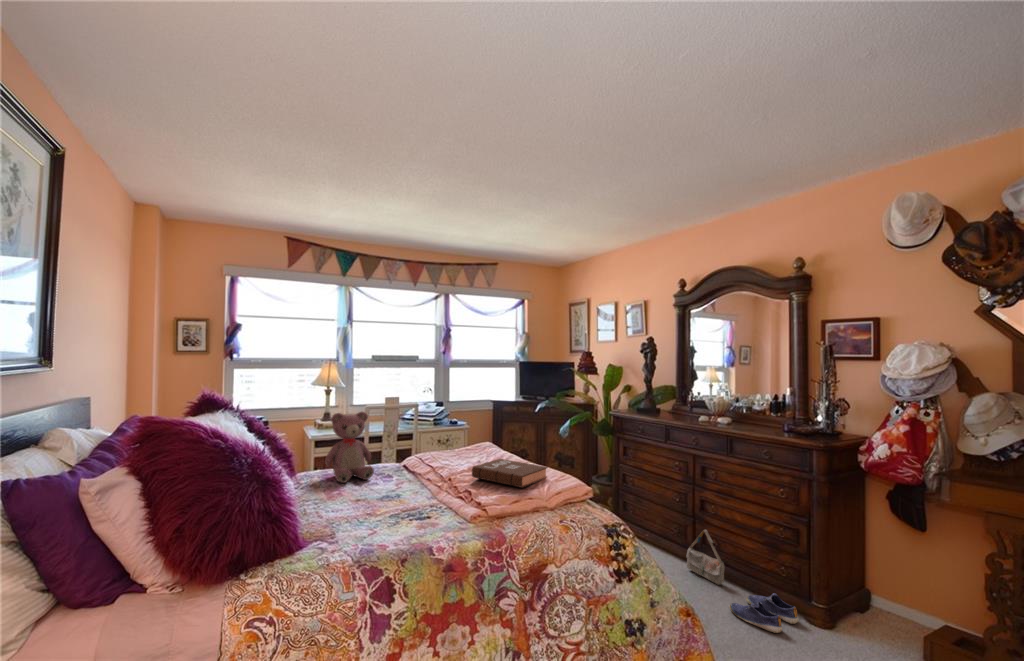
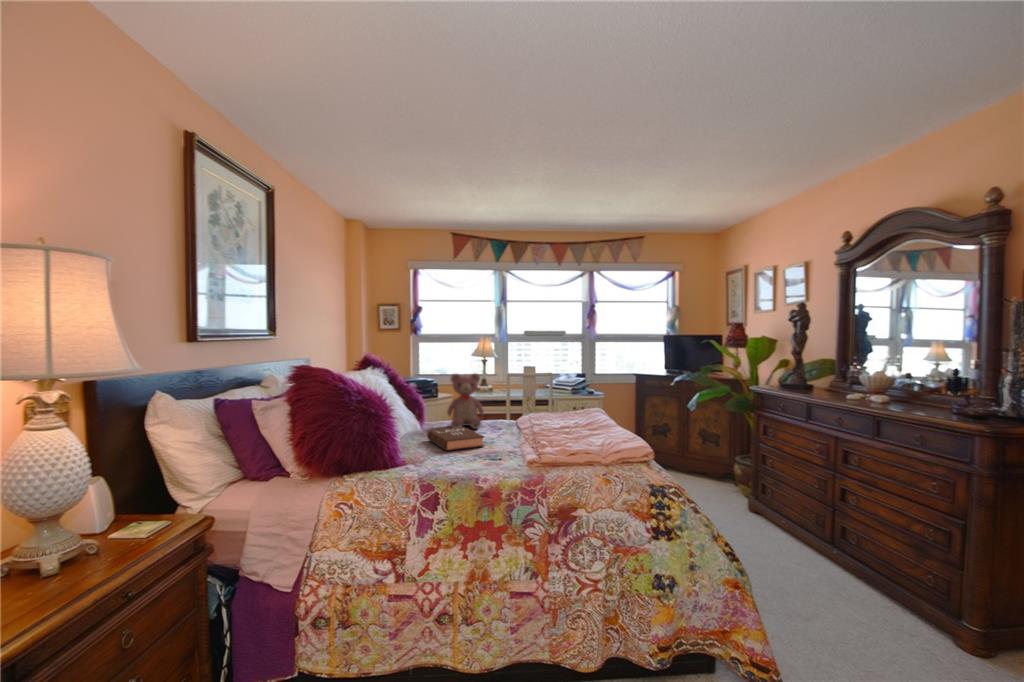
book: present [472,459,548,488] -> present [427,427,484,451]
bag: present [686,530,725,585] -> none [817,522,860,587]
shoe: present [729,593,798,633] -> none [849,603,942,648]

